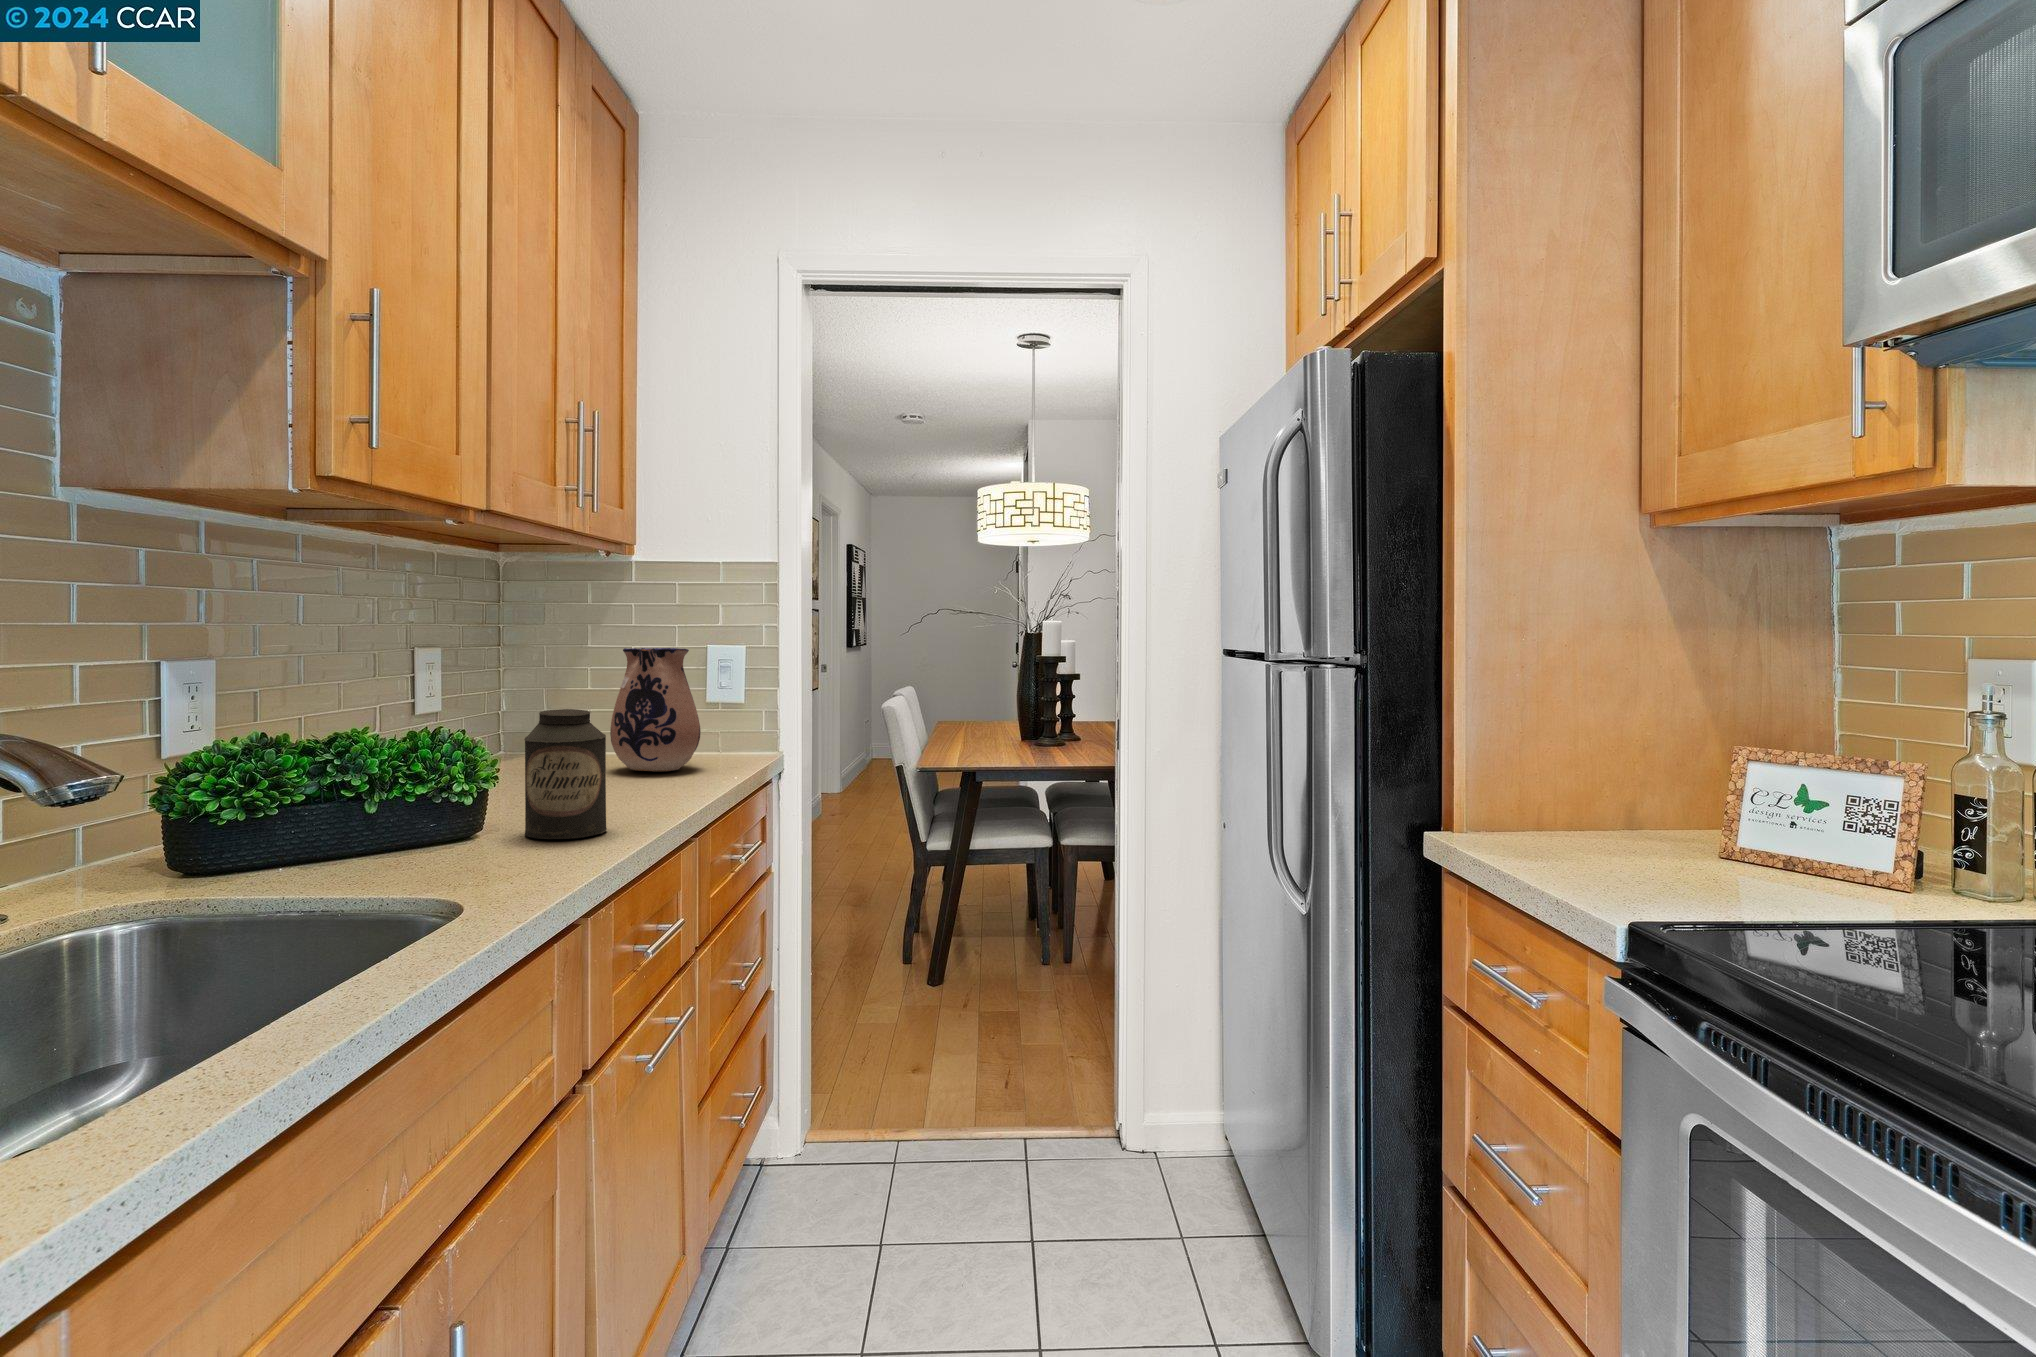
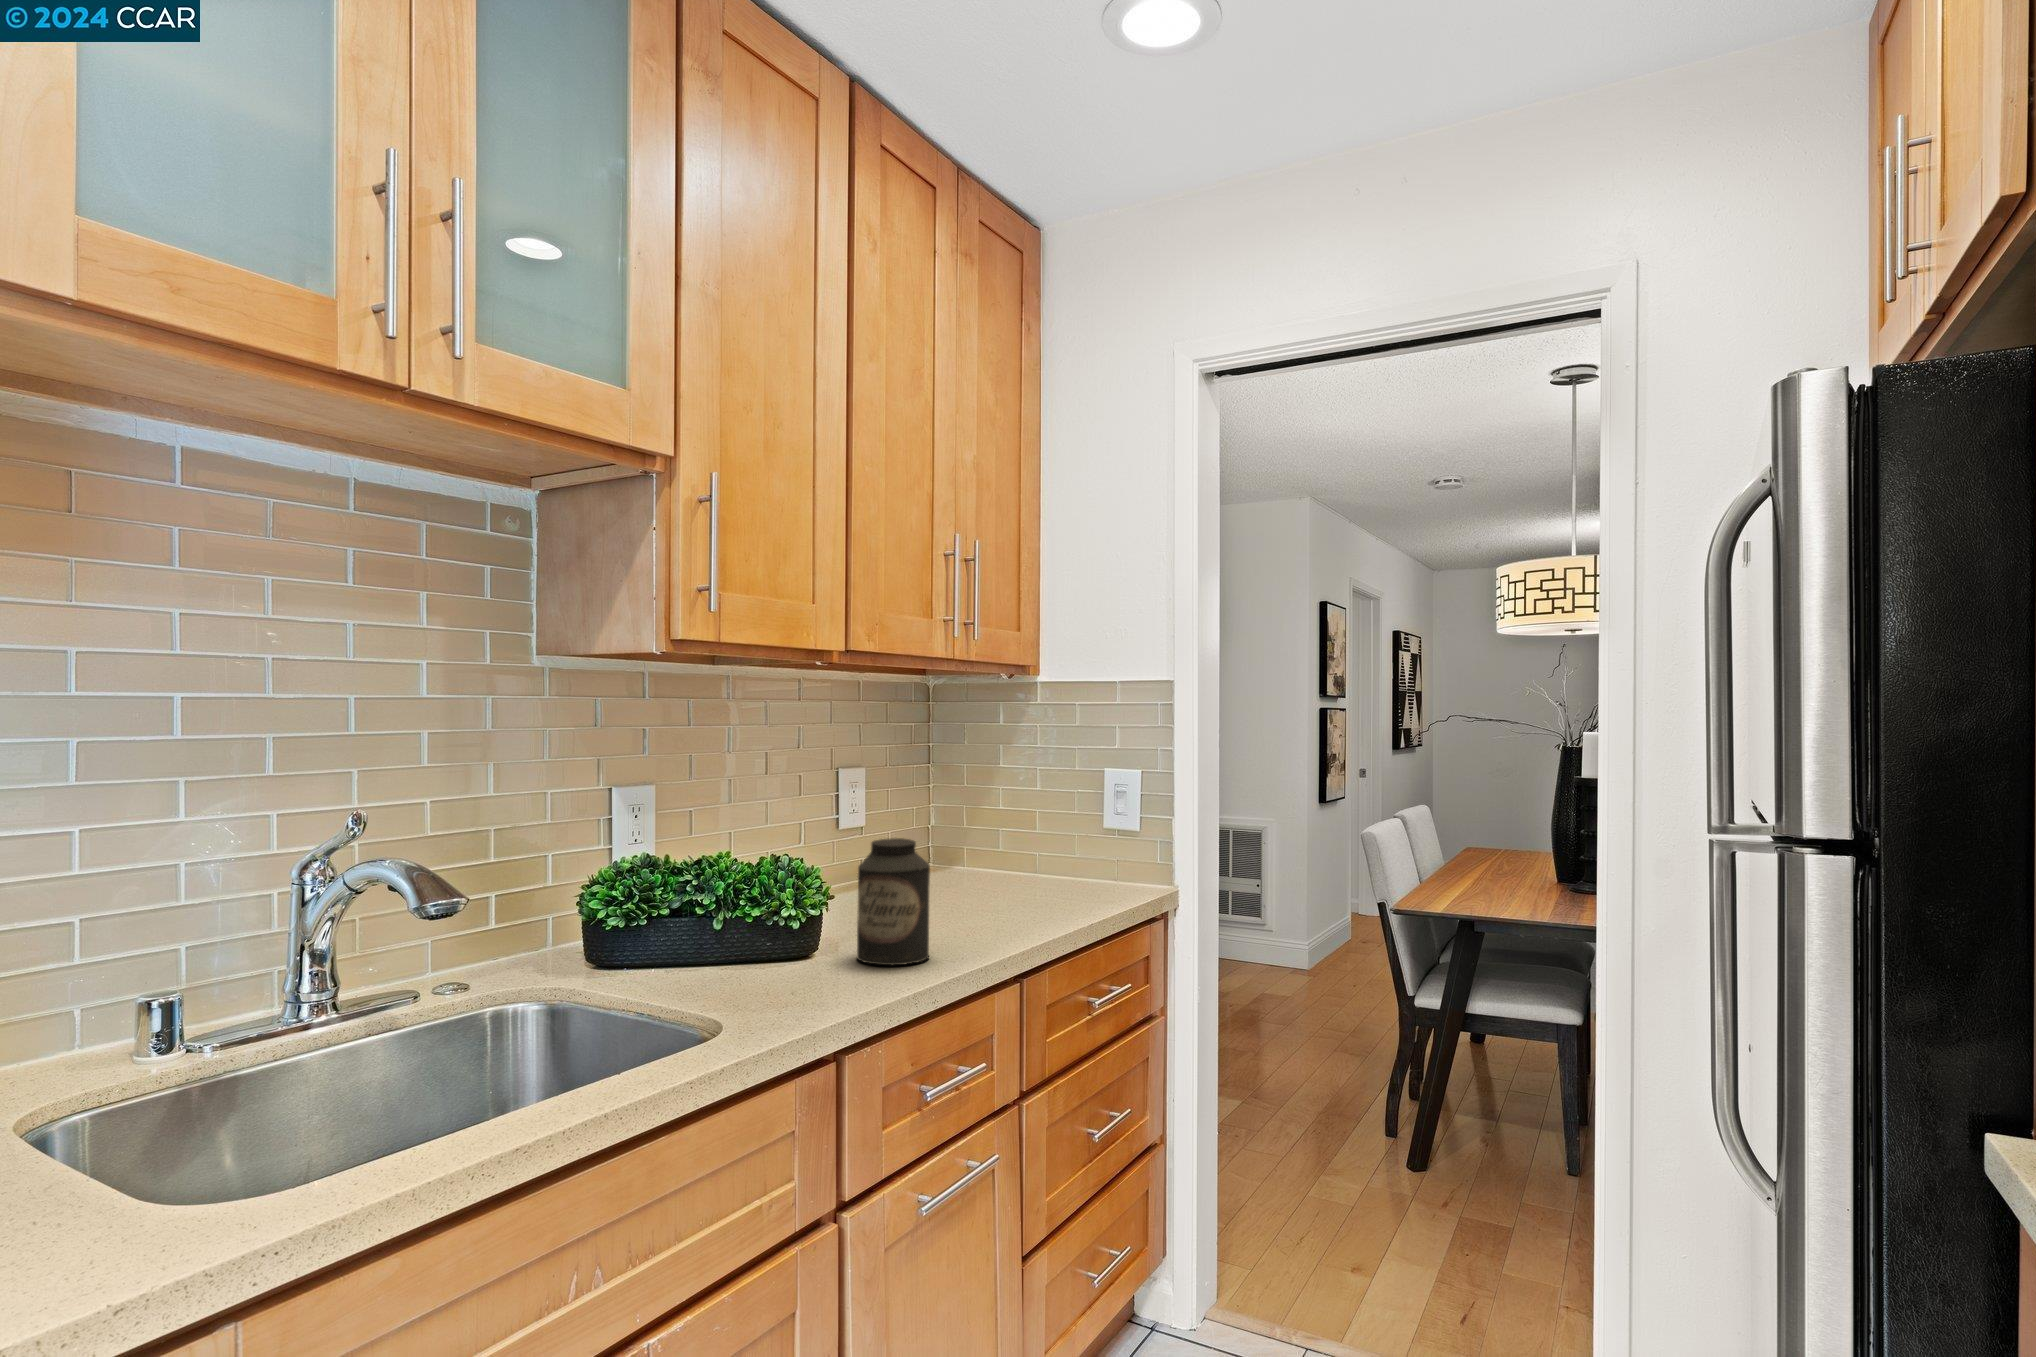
ceramic pitcher: present [610,648,701,772] -> none [1000,770,1084,896]

